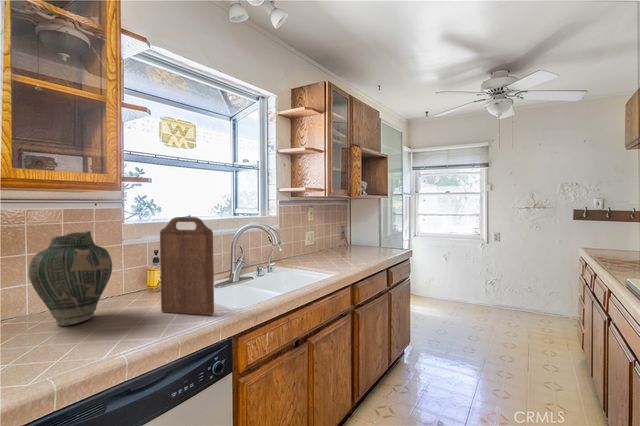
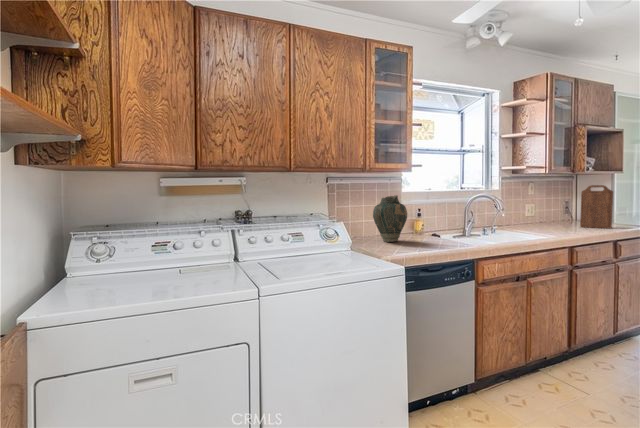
cutting board: present [160,217,214,315] -> present [580,185,613,229]

